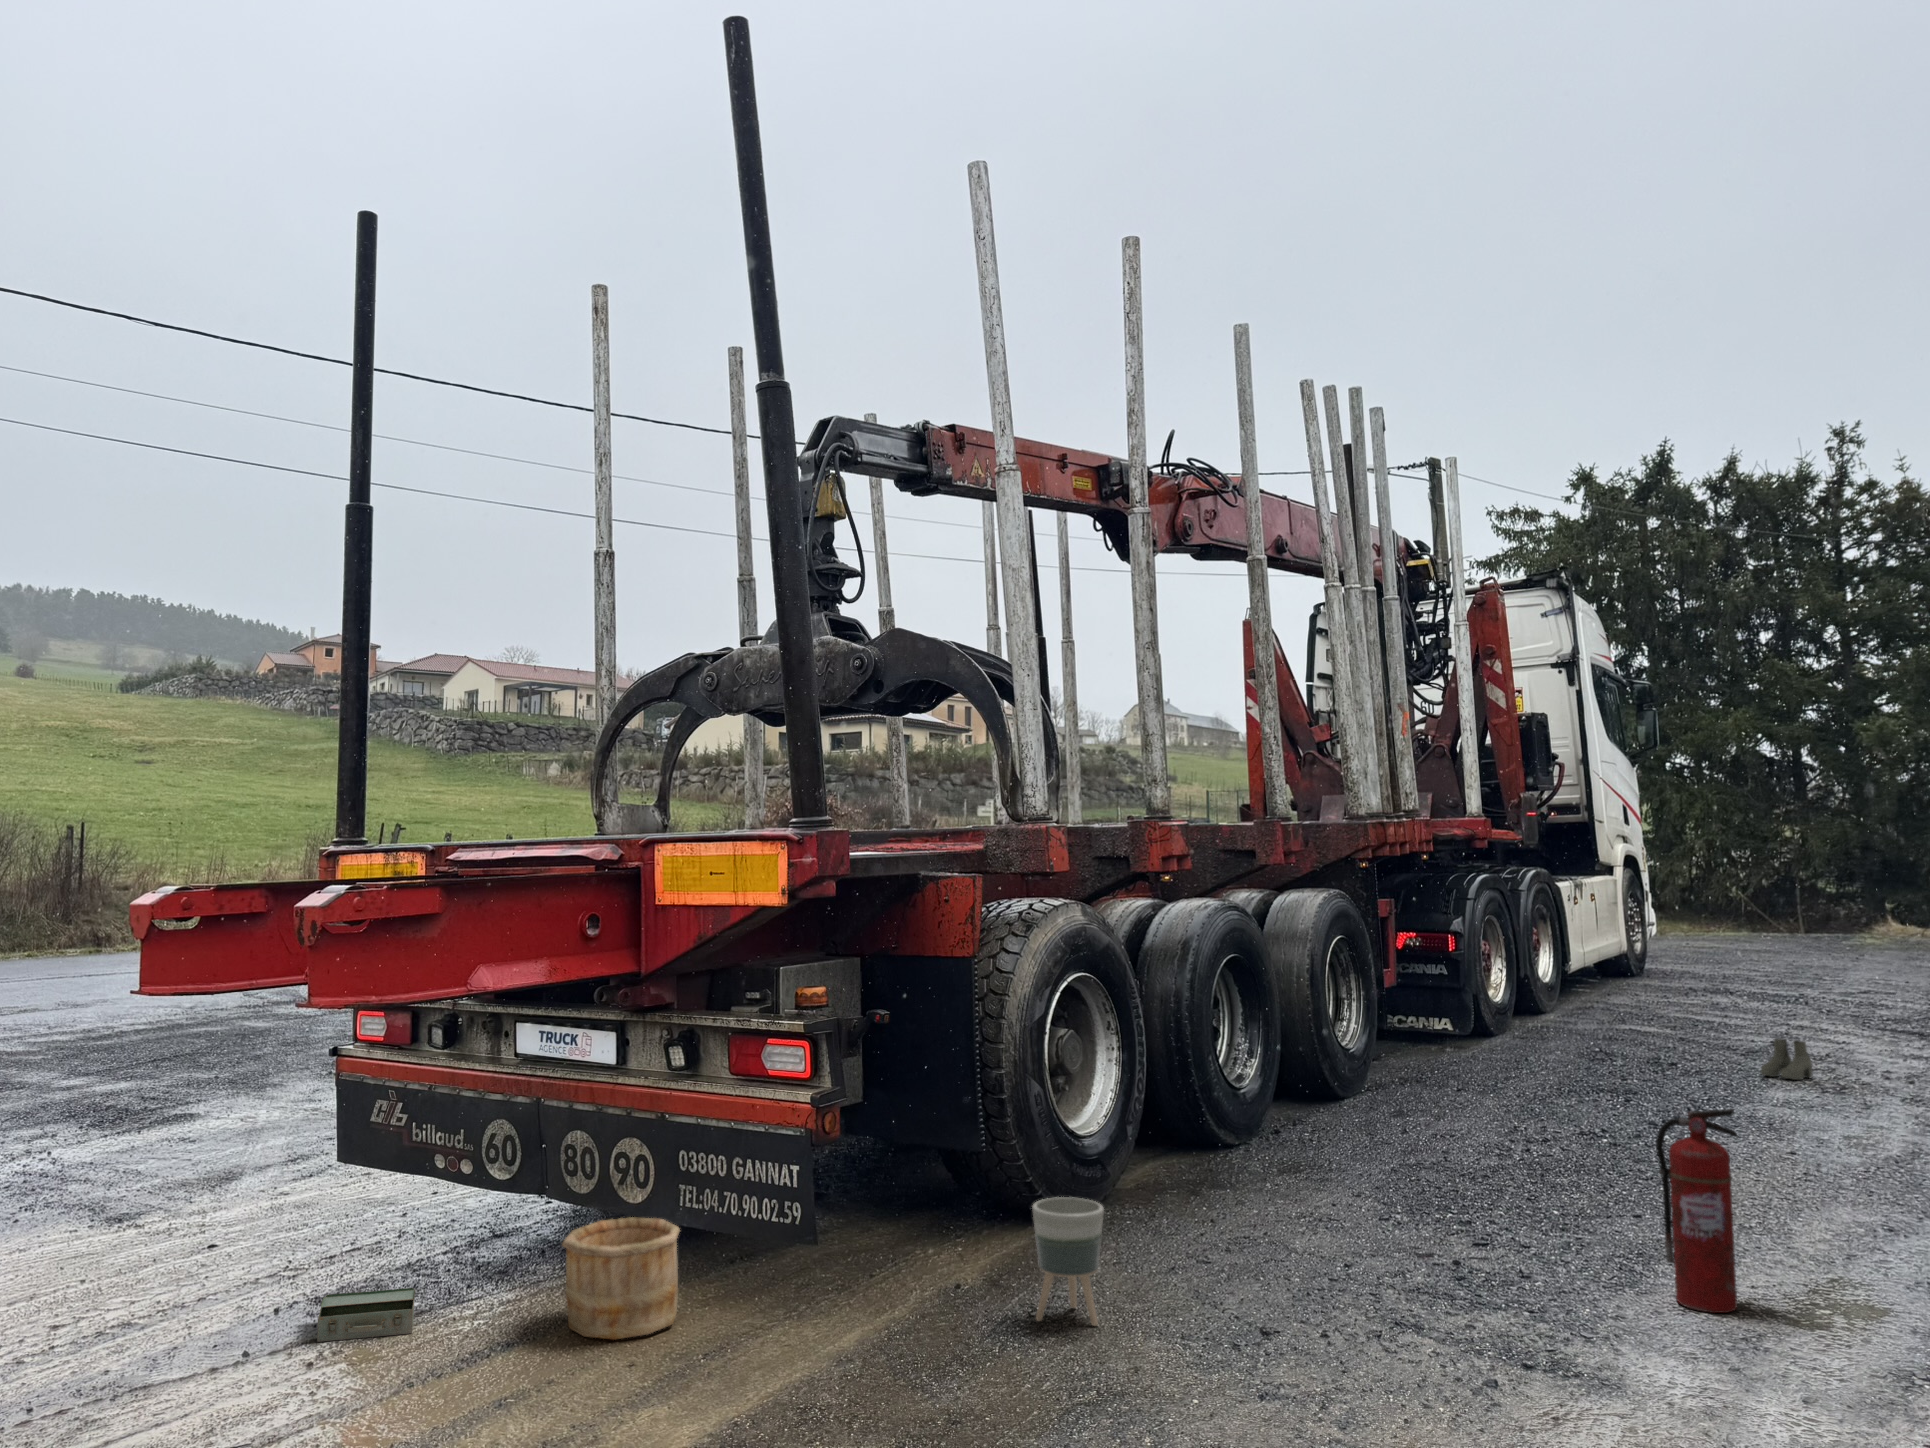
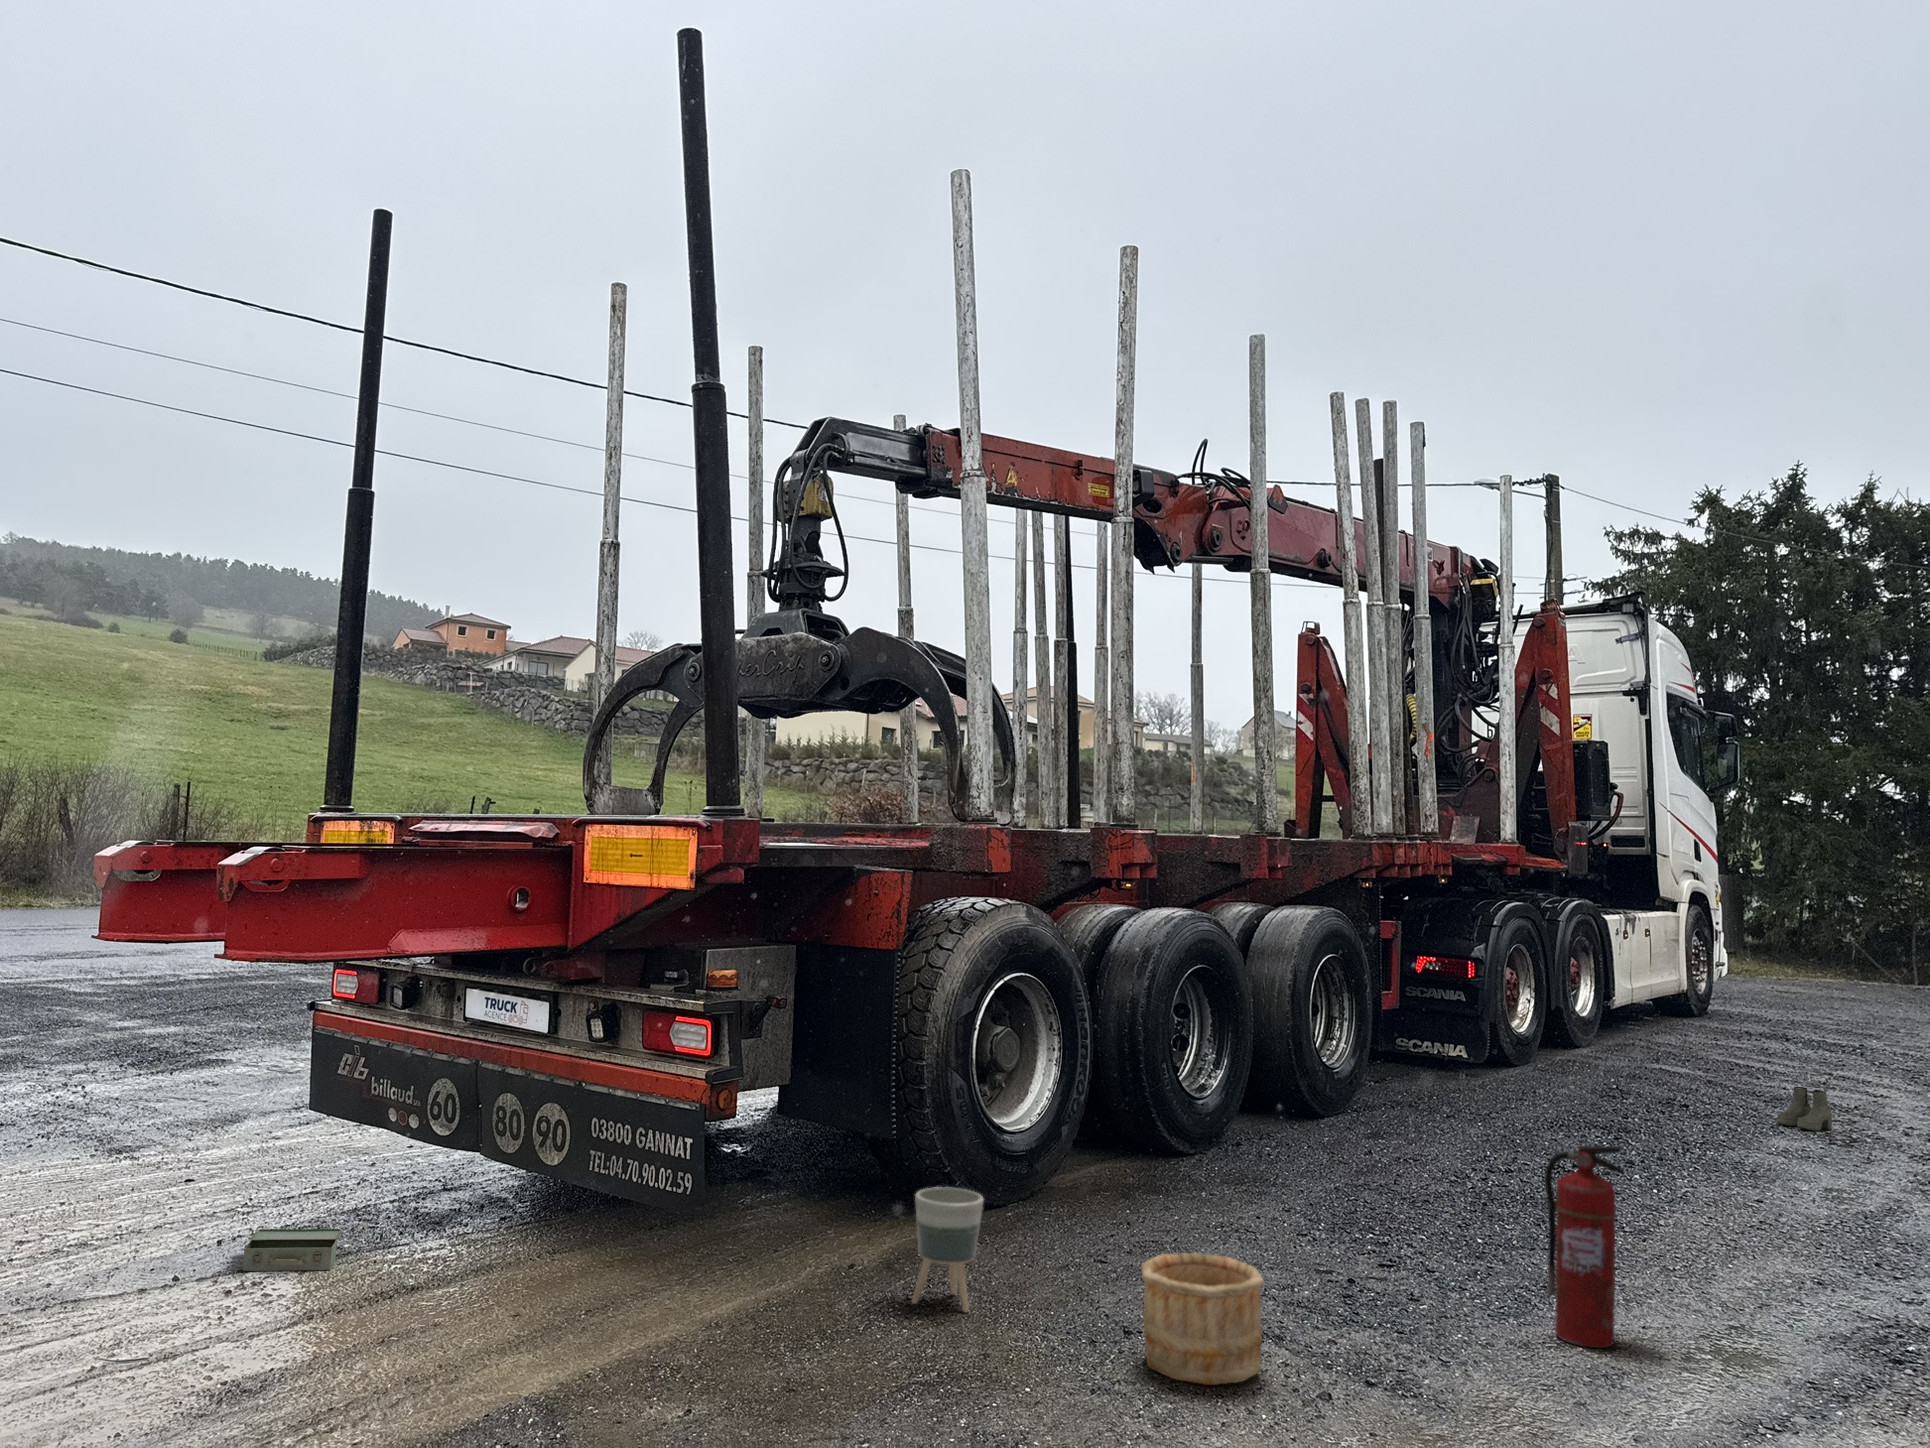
wooden bucket: present [562,1217,680,1339] -> present [1141,1253,1265,1385]

